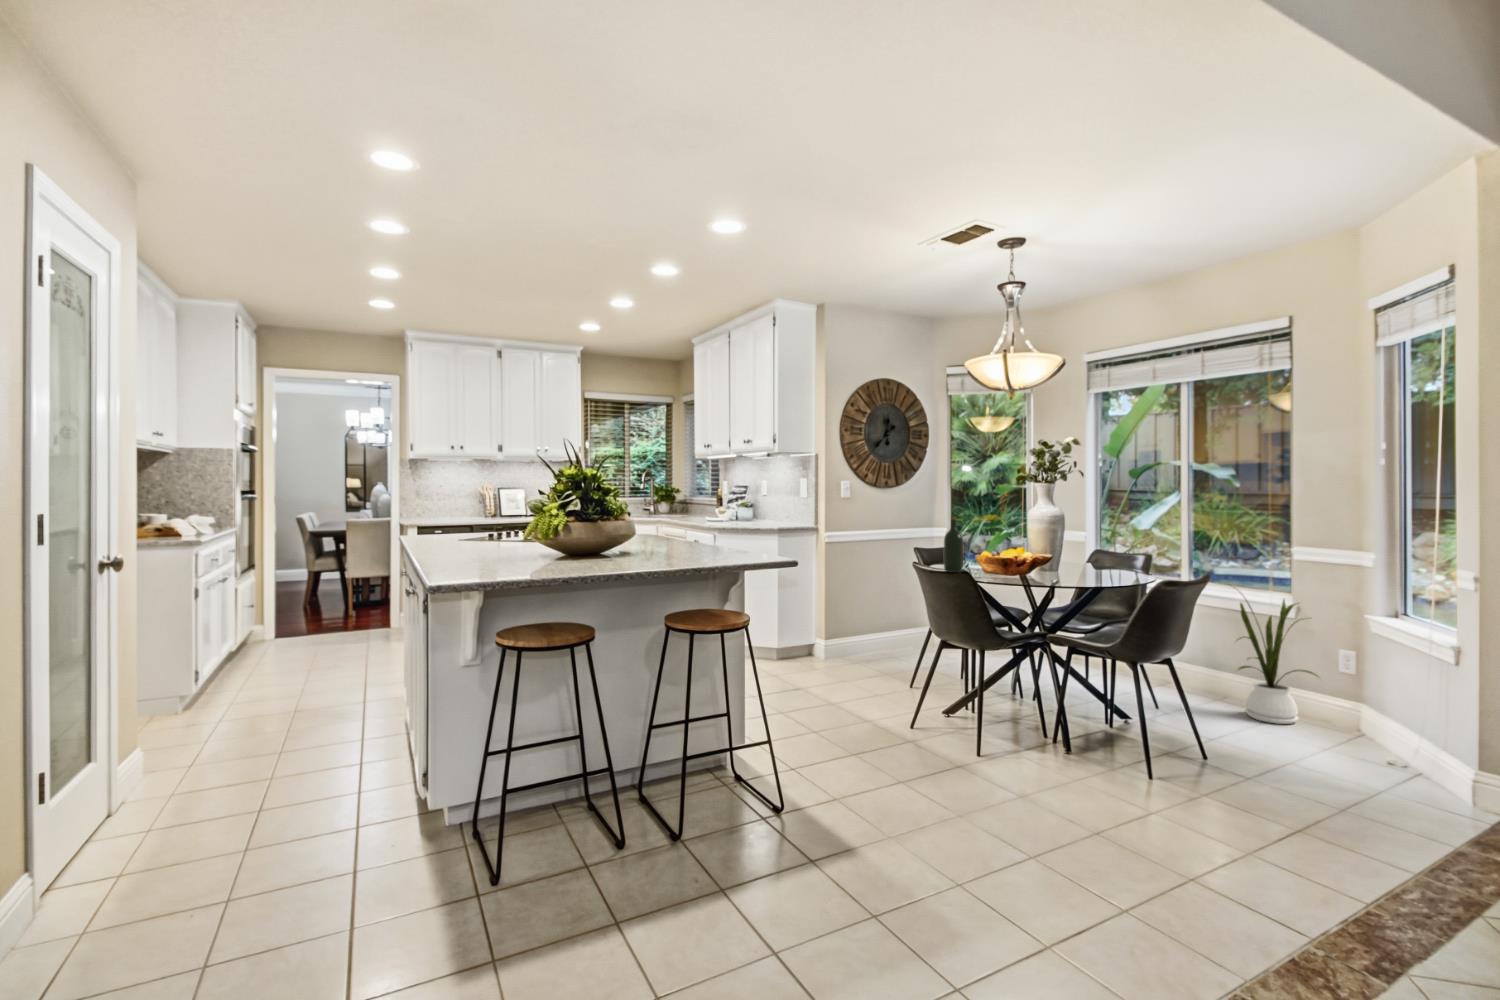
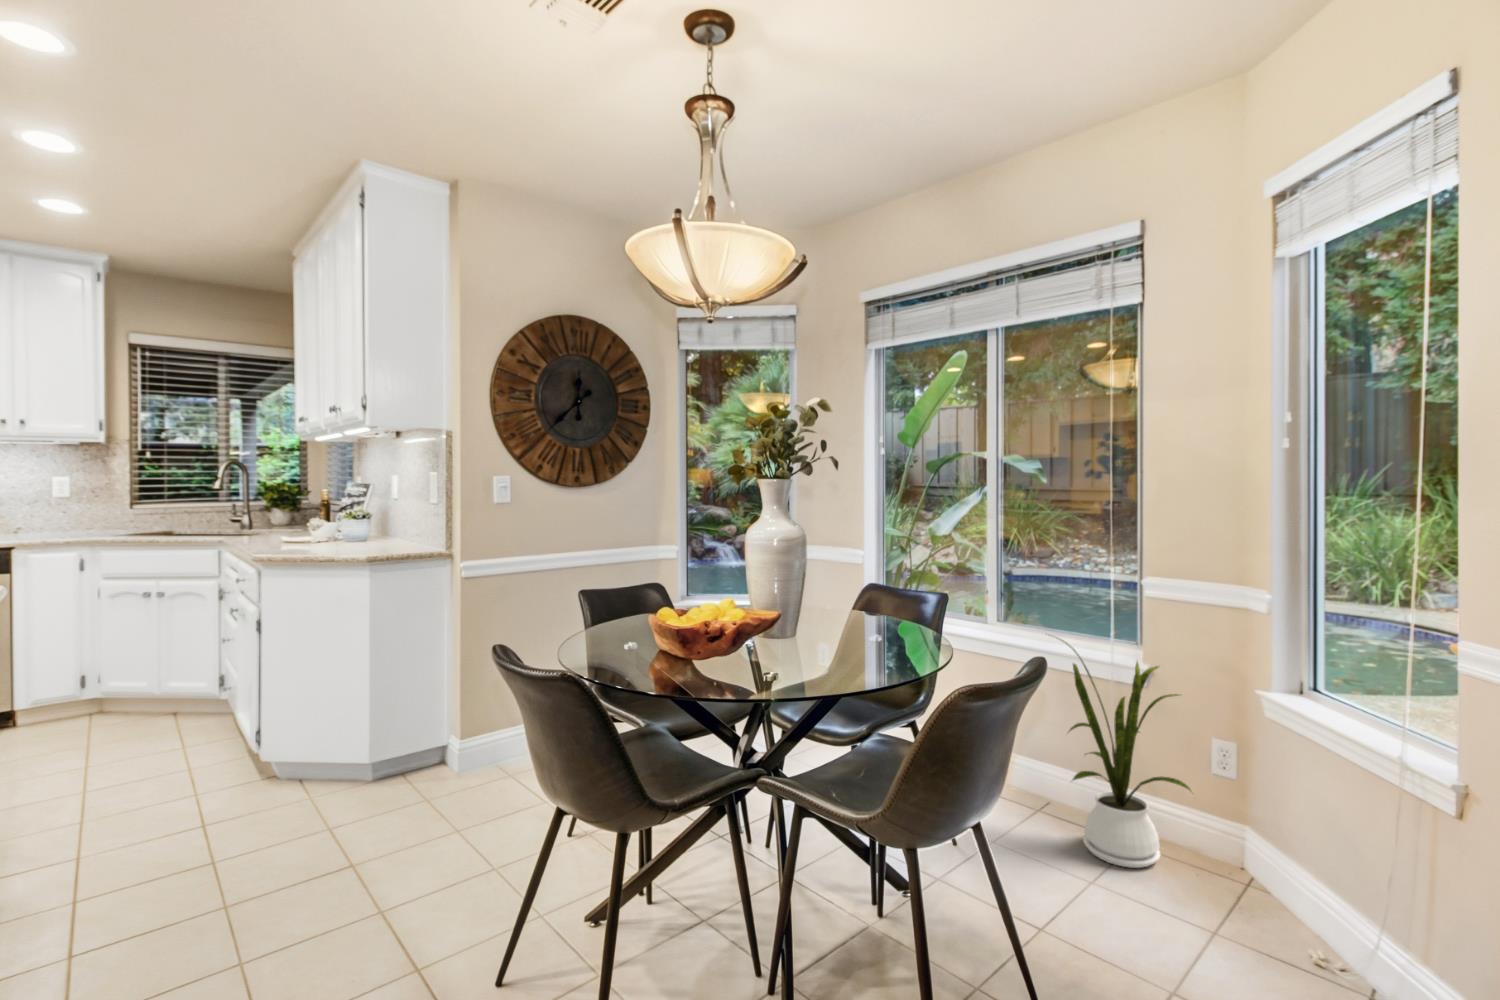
wine bottle: present [944,517,963,573] -> none [597,544,632,648]

